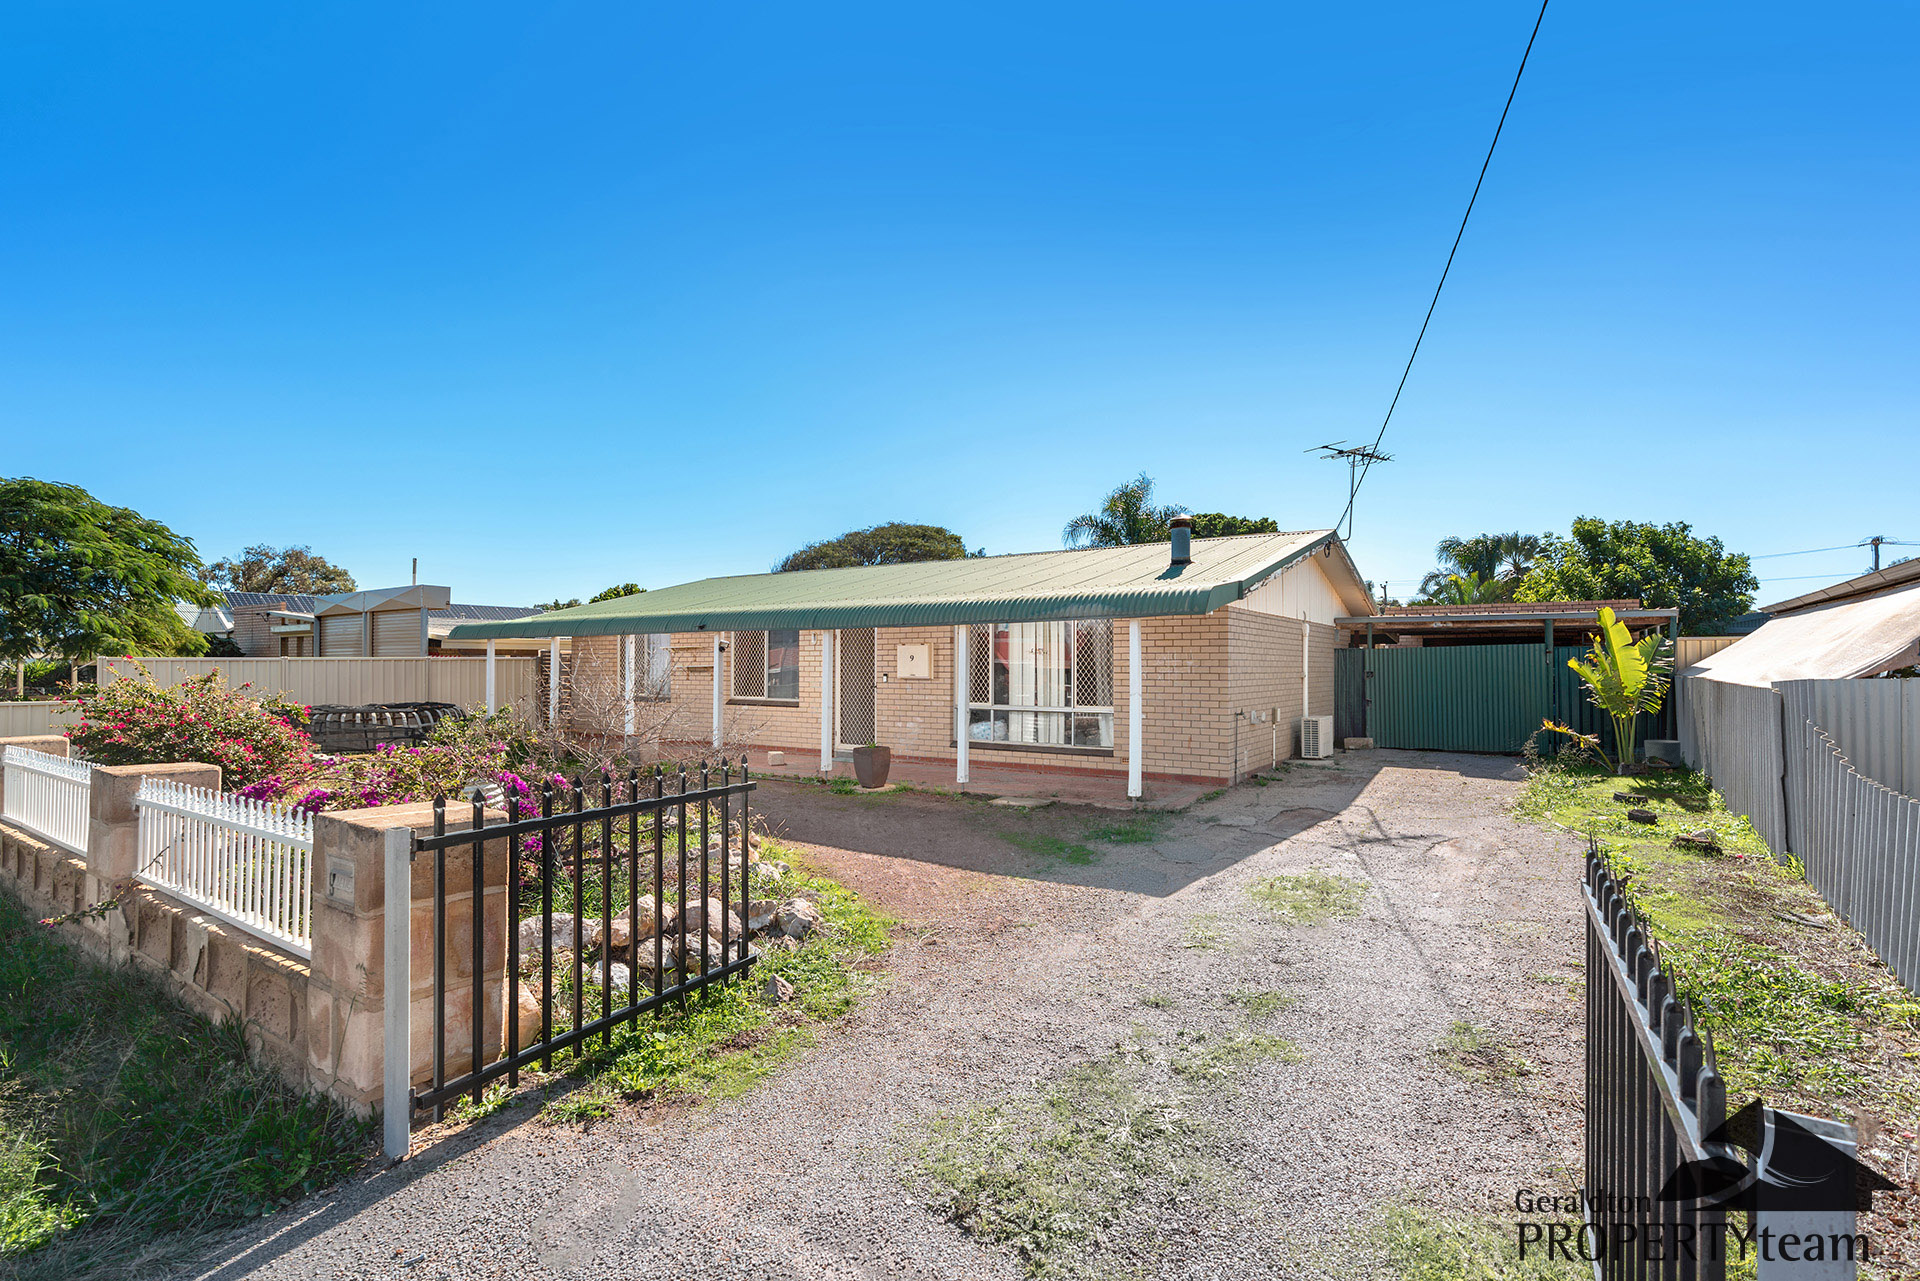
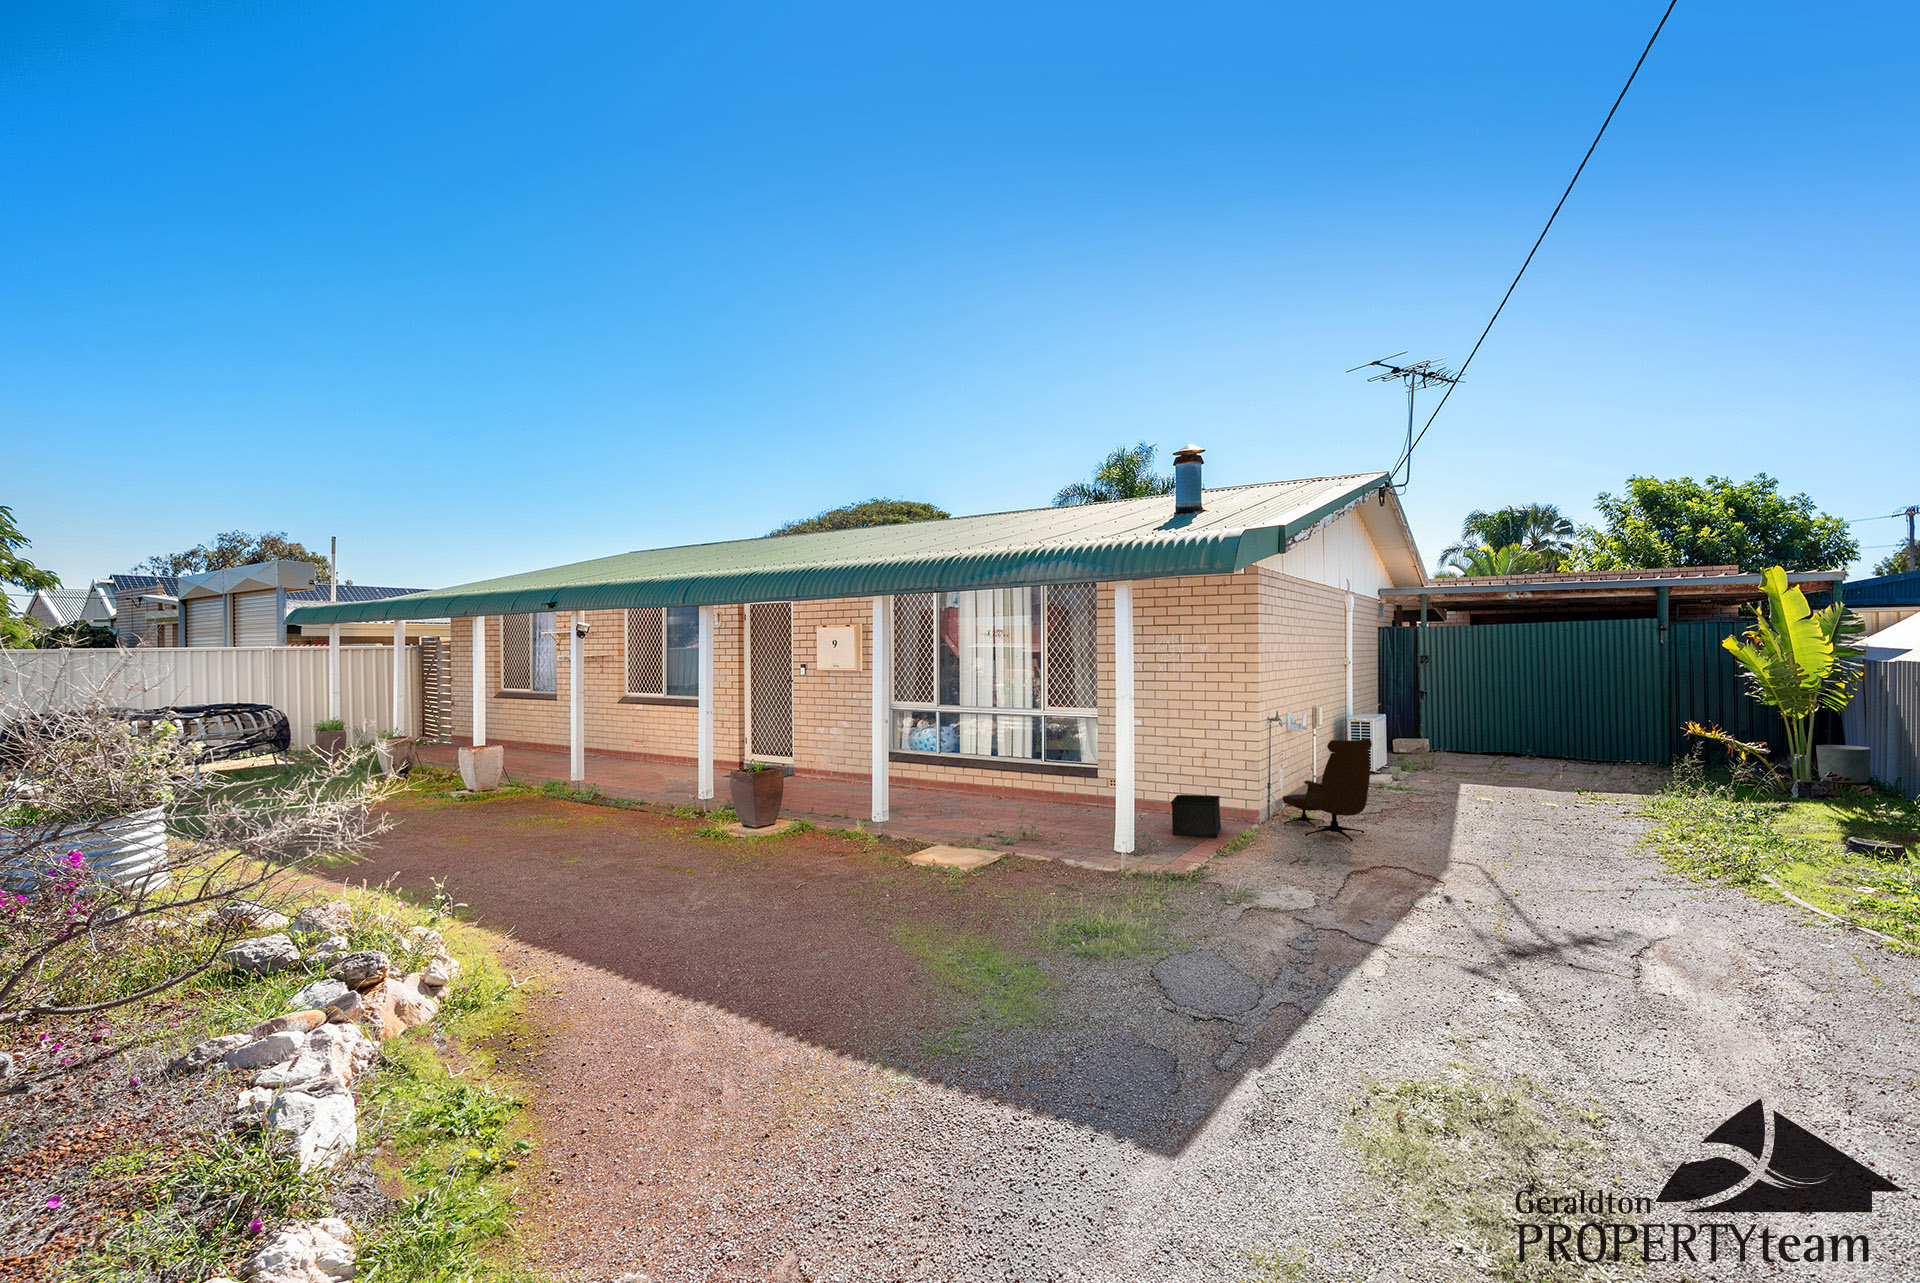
lounge chair: none [1245,726,1304,797] -> present [1283,739,1372,841]
storage bin: none [1166,767,1201,795] -> present [1171,795,1221,837]

